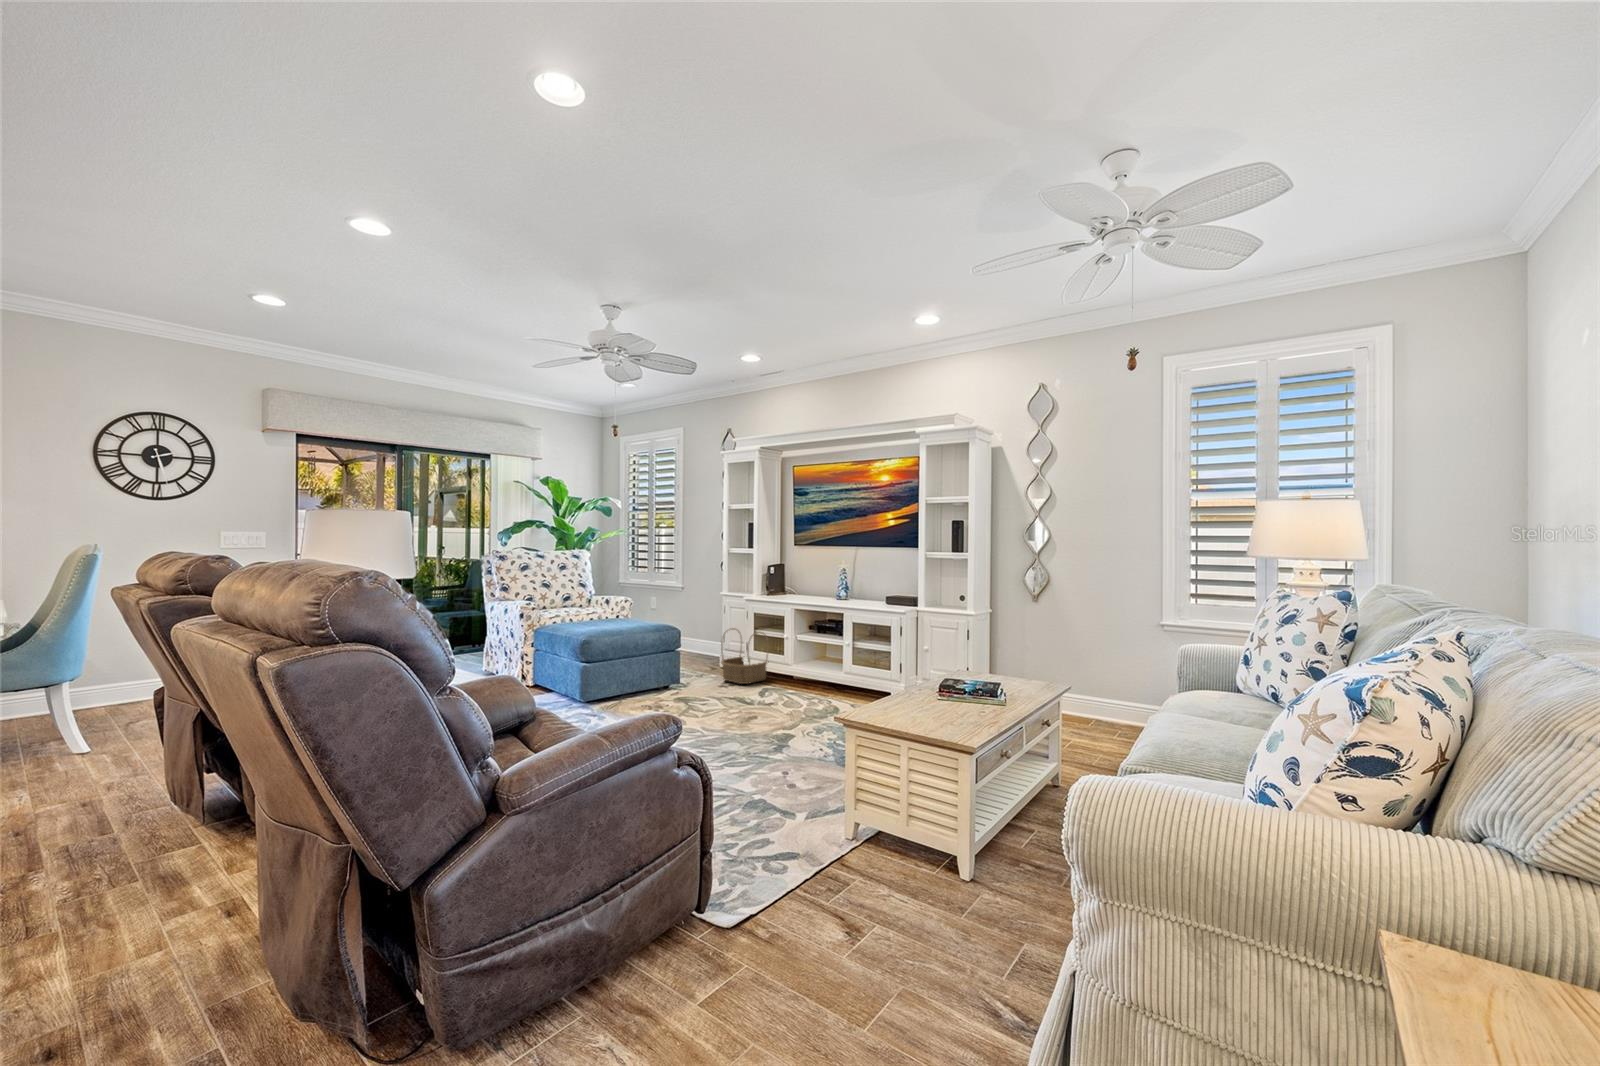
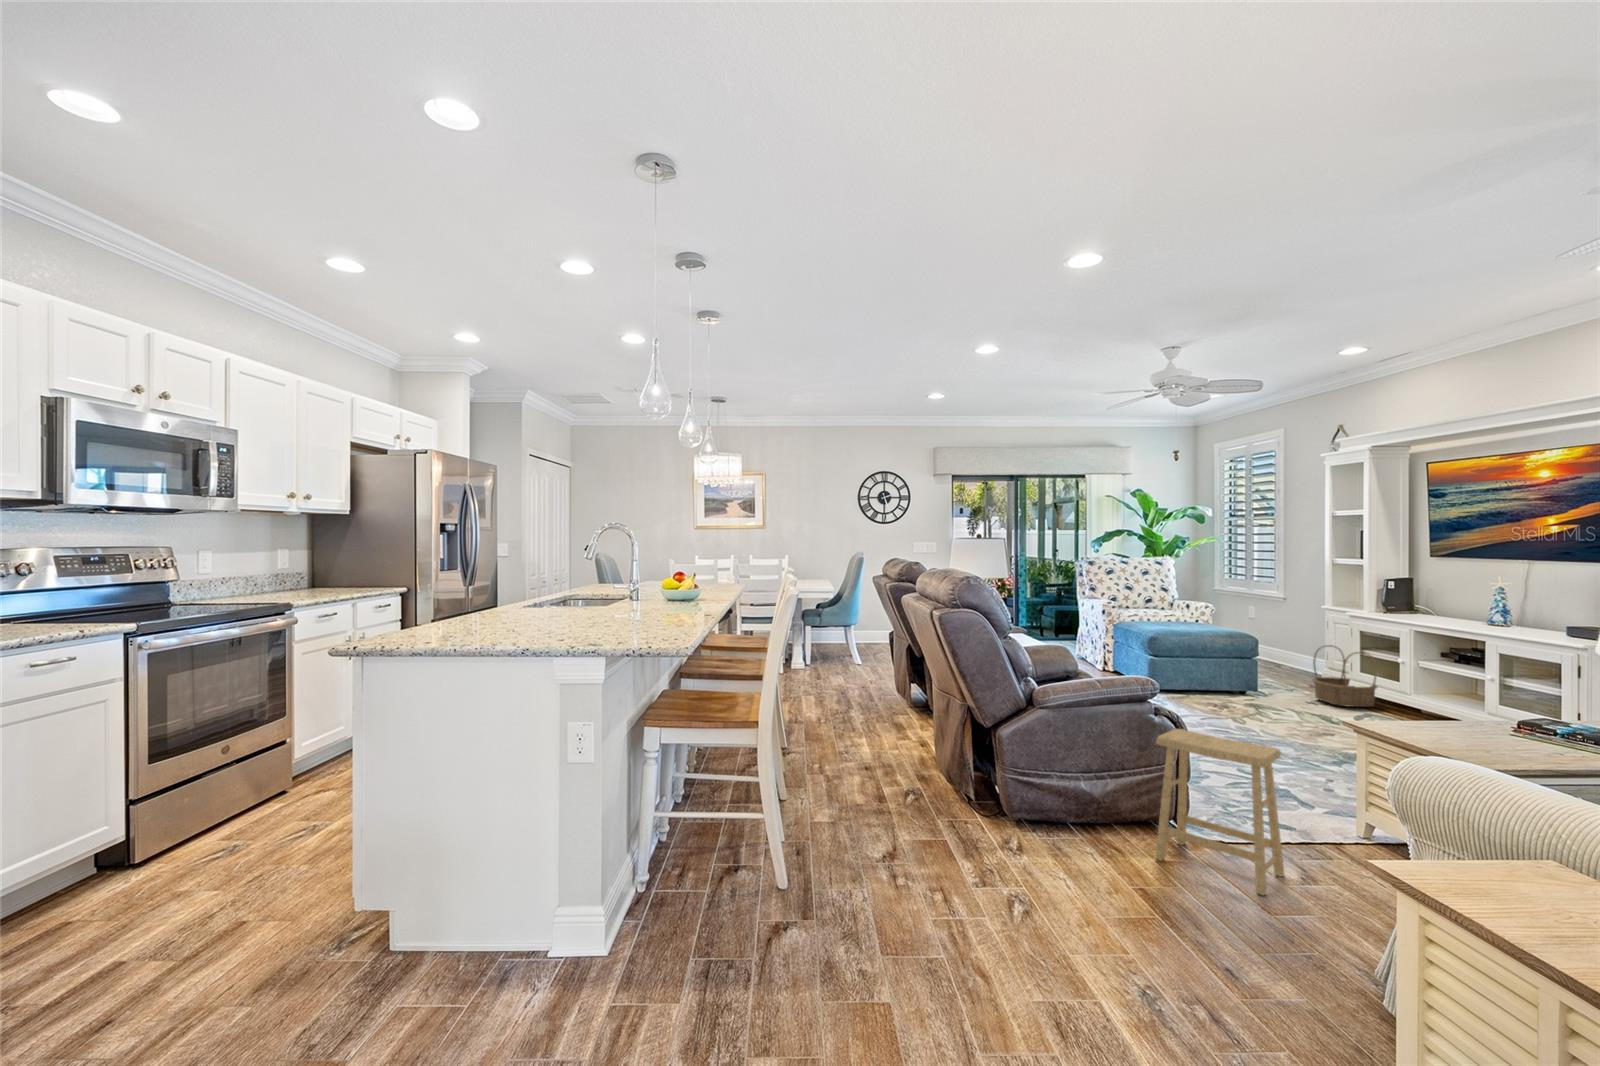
footstool: none [711,784,861,1014] -> present [1155,729,1284,895]

